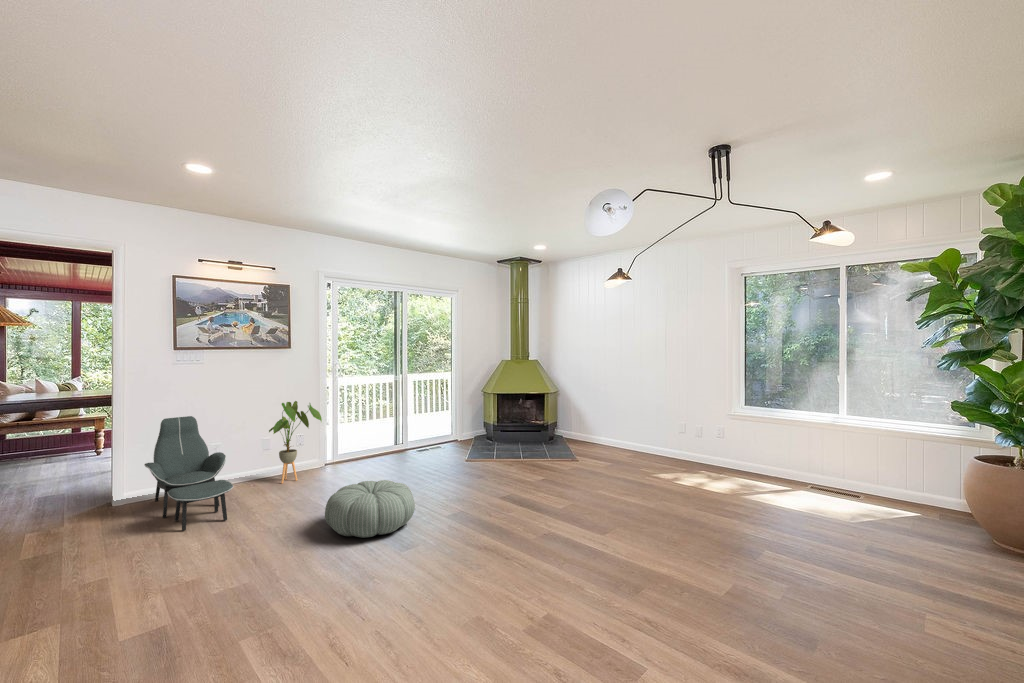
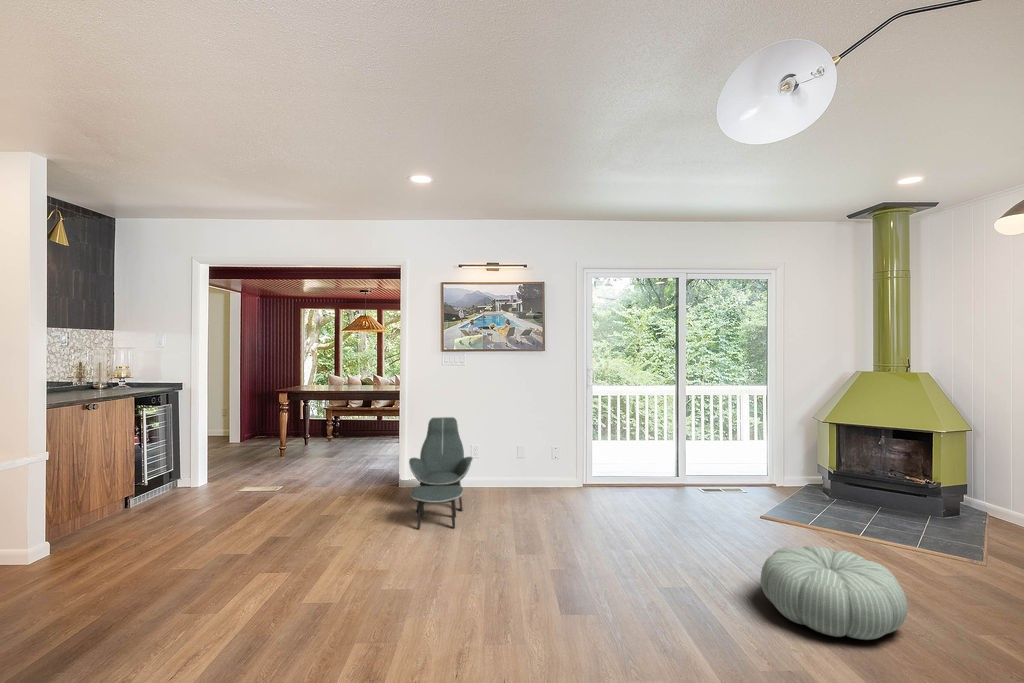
house plant: present [269,401,322,483] -> none [517,411,569,500]
pouf: present [325,480,415,538] -> present [761,546,907,640]

